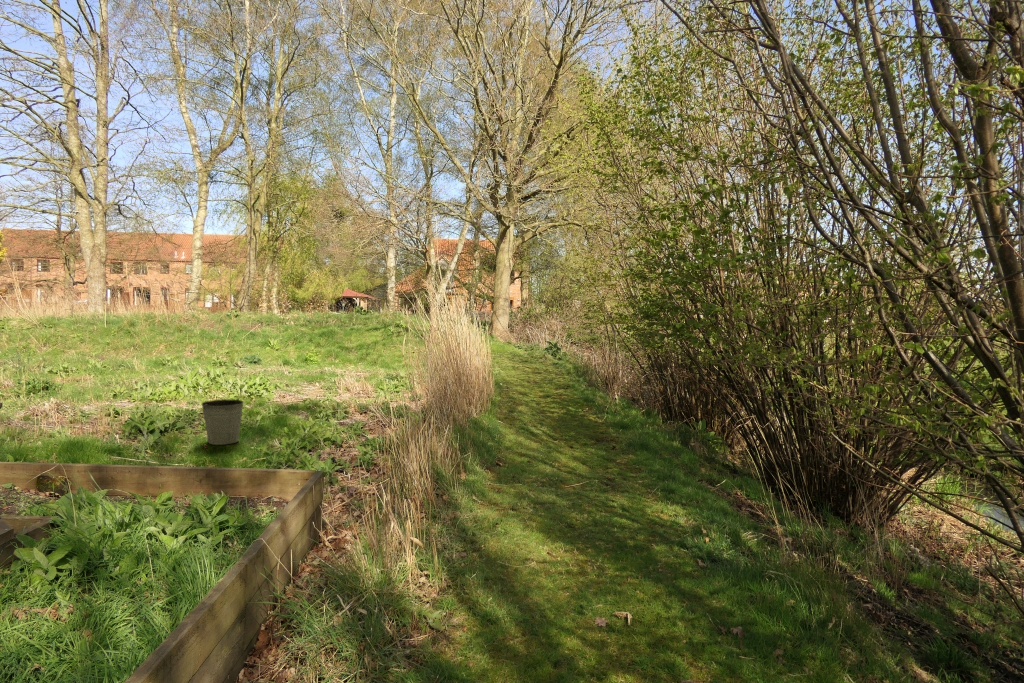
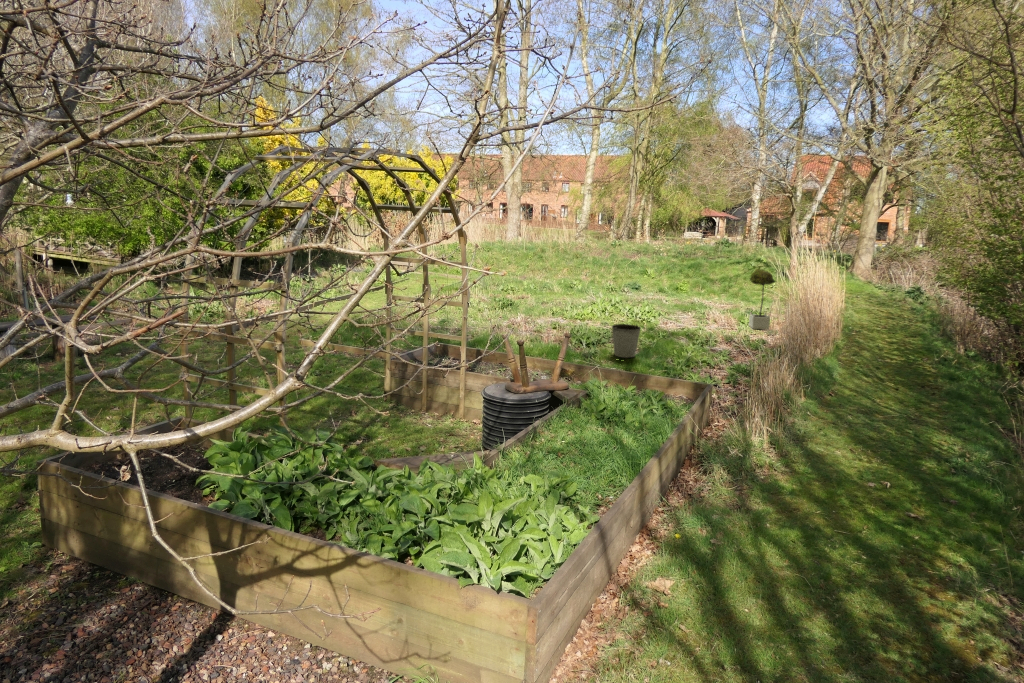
potted tree: none [383,324,413,395] -> present [749,269,776,329]

